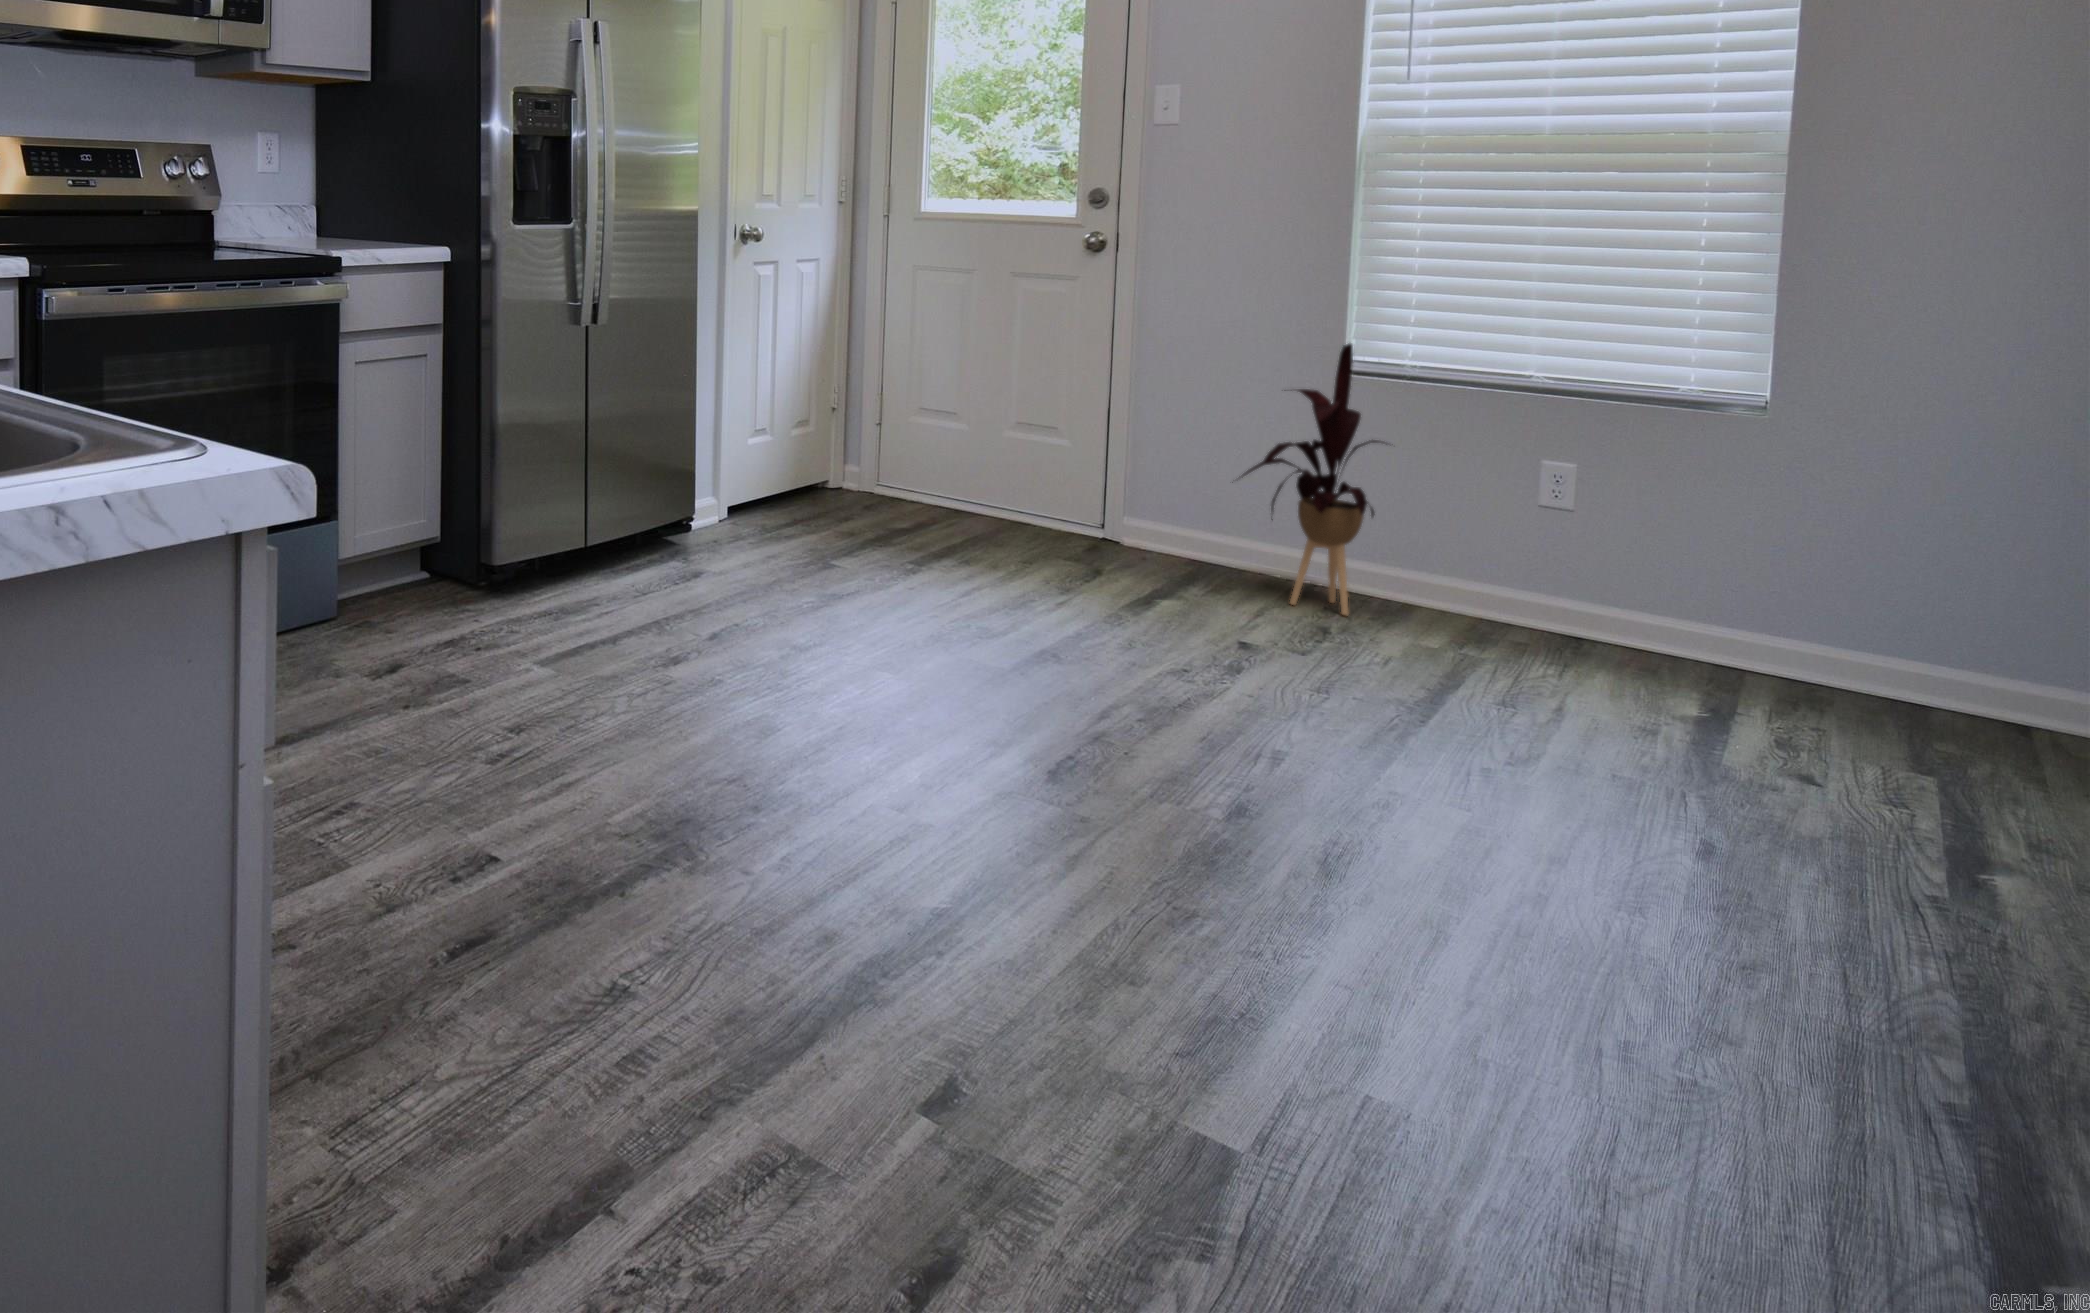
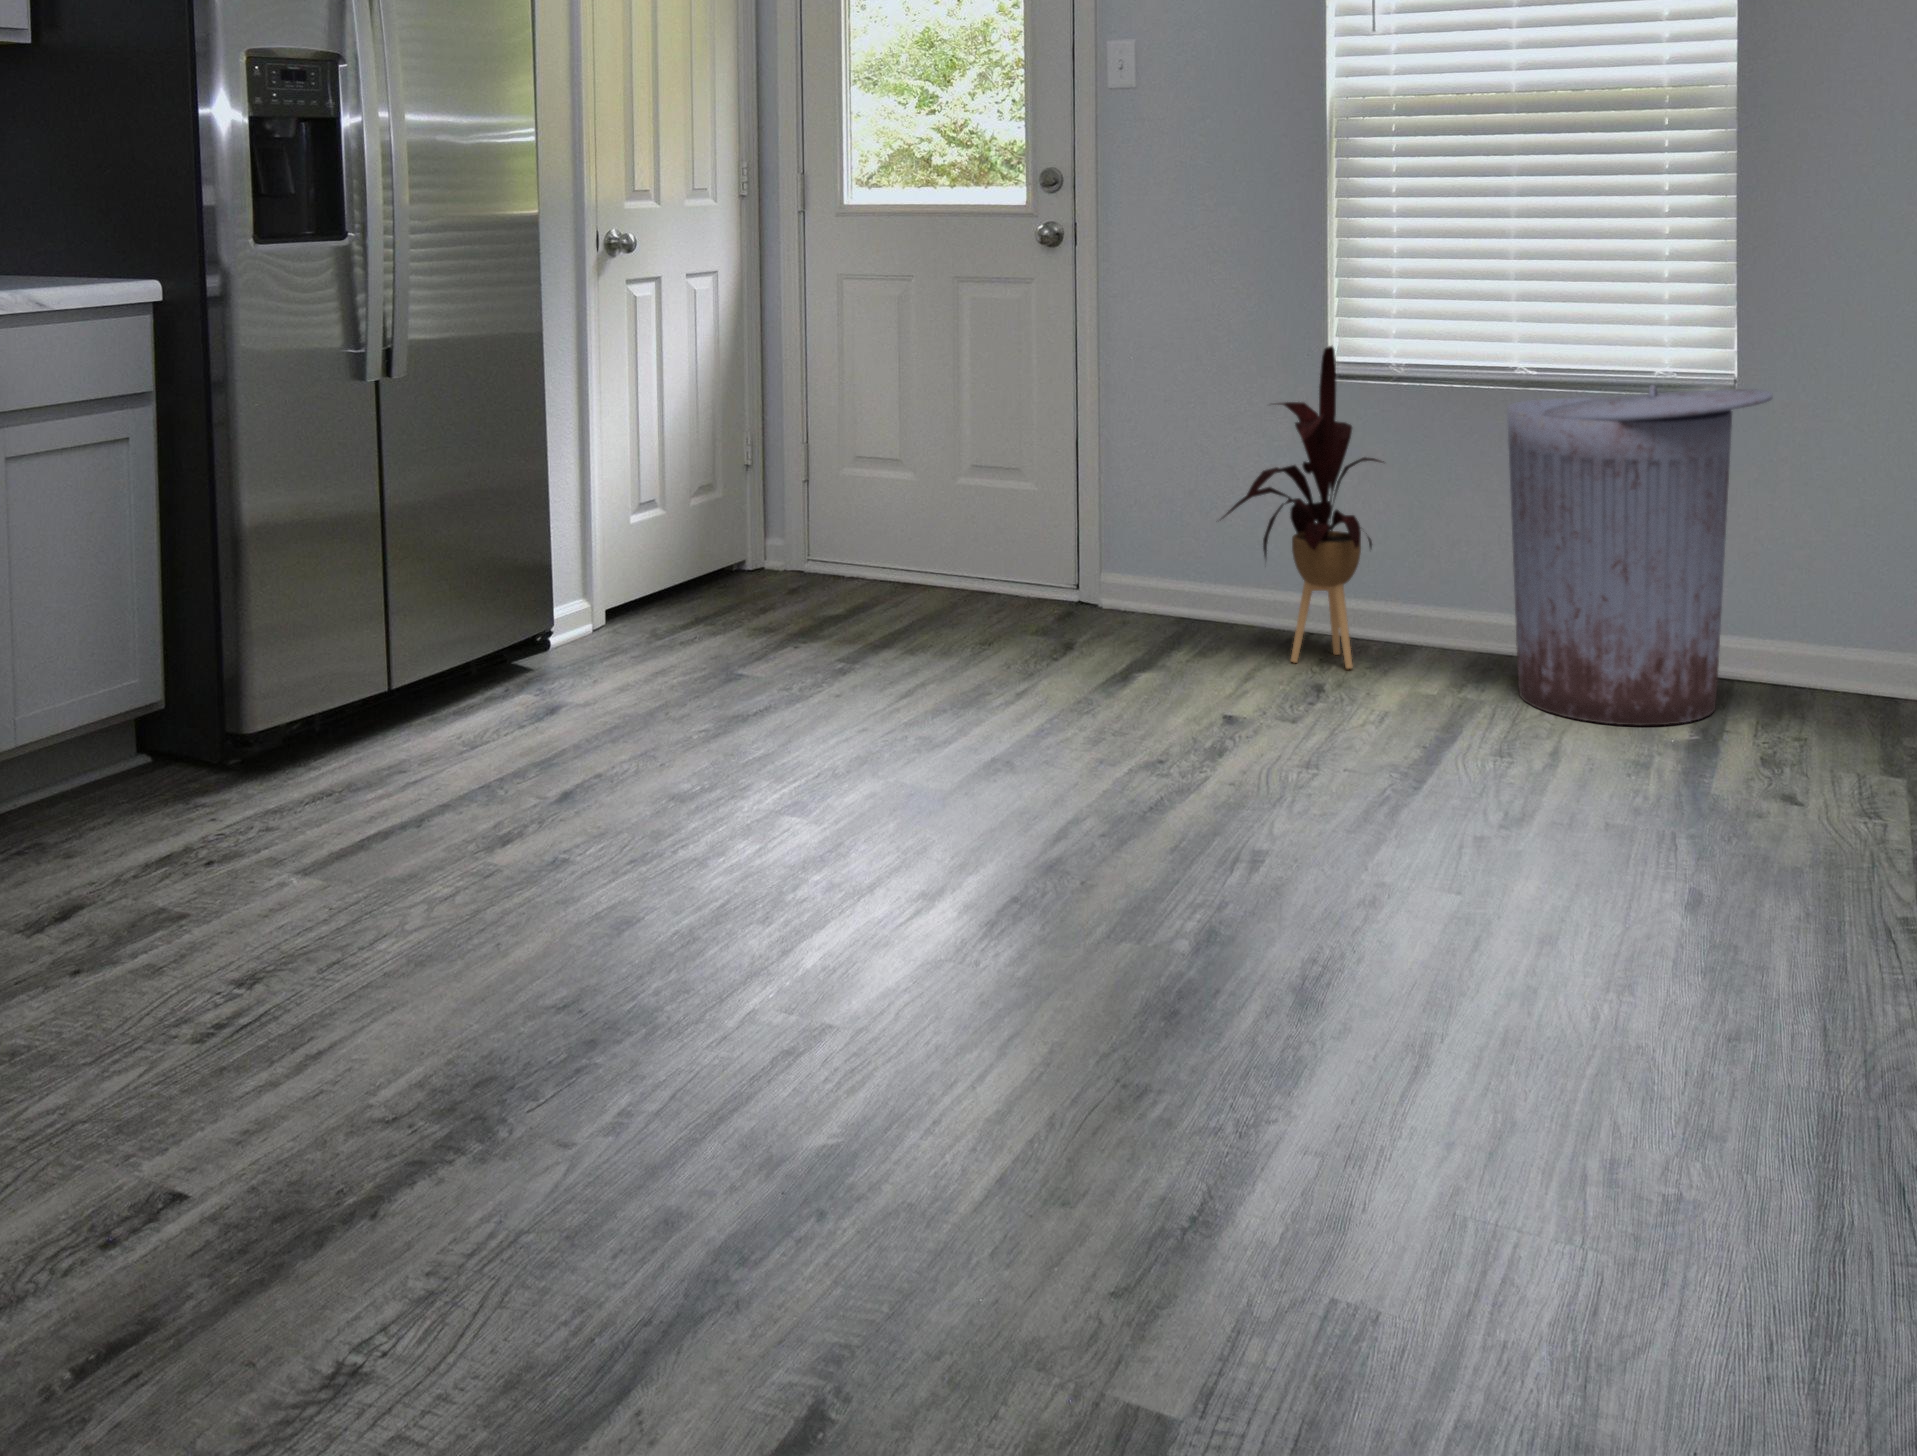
trash can: none [1513,395,1813,698] -> present [1507,385,1773,725]

